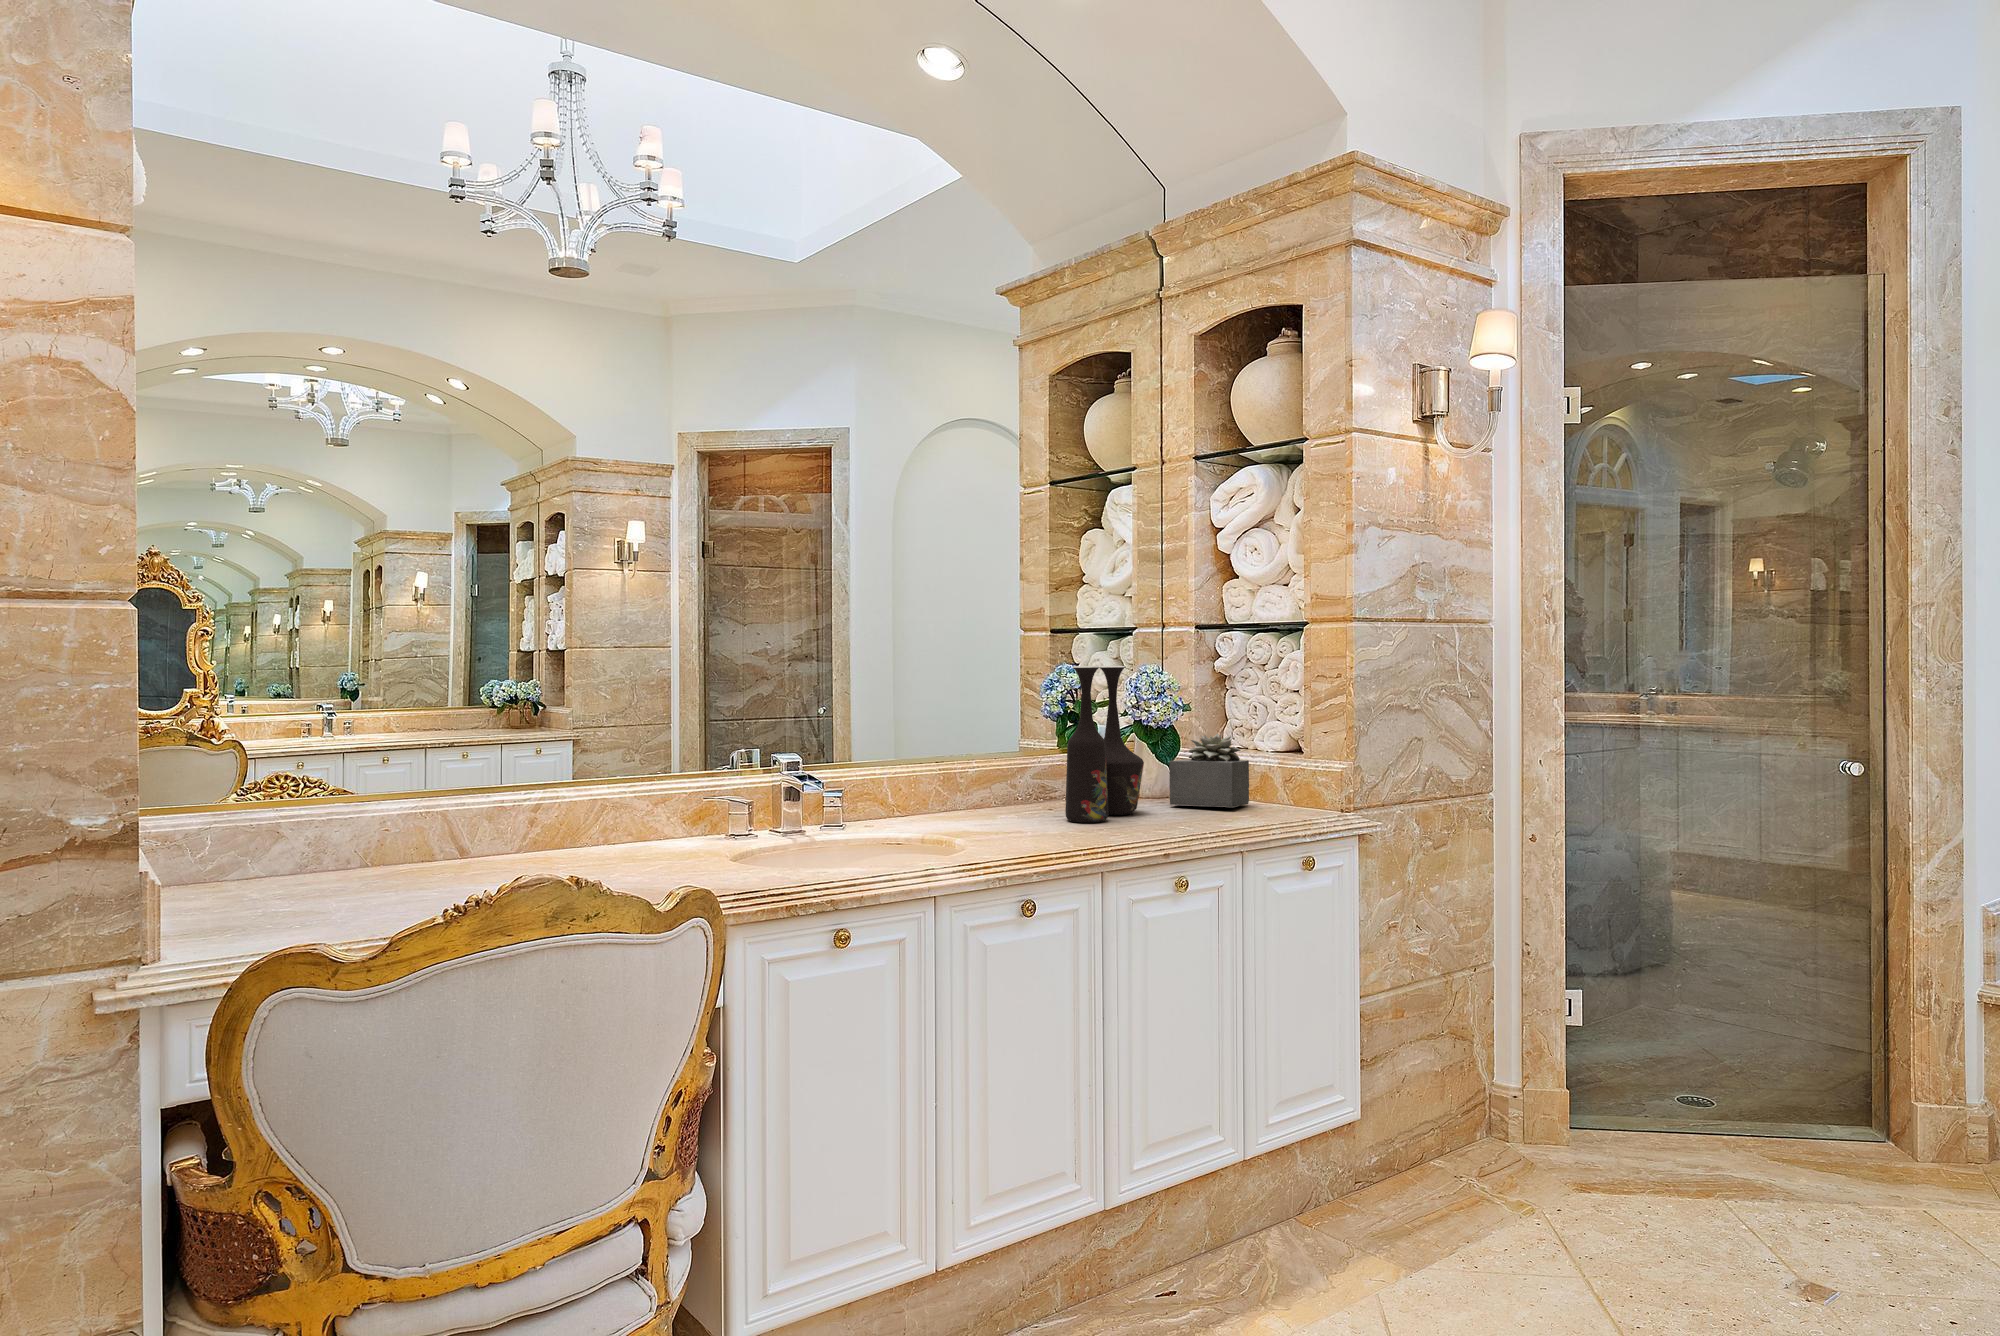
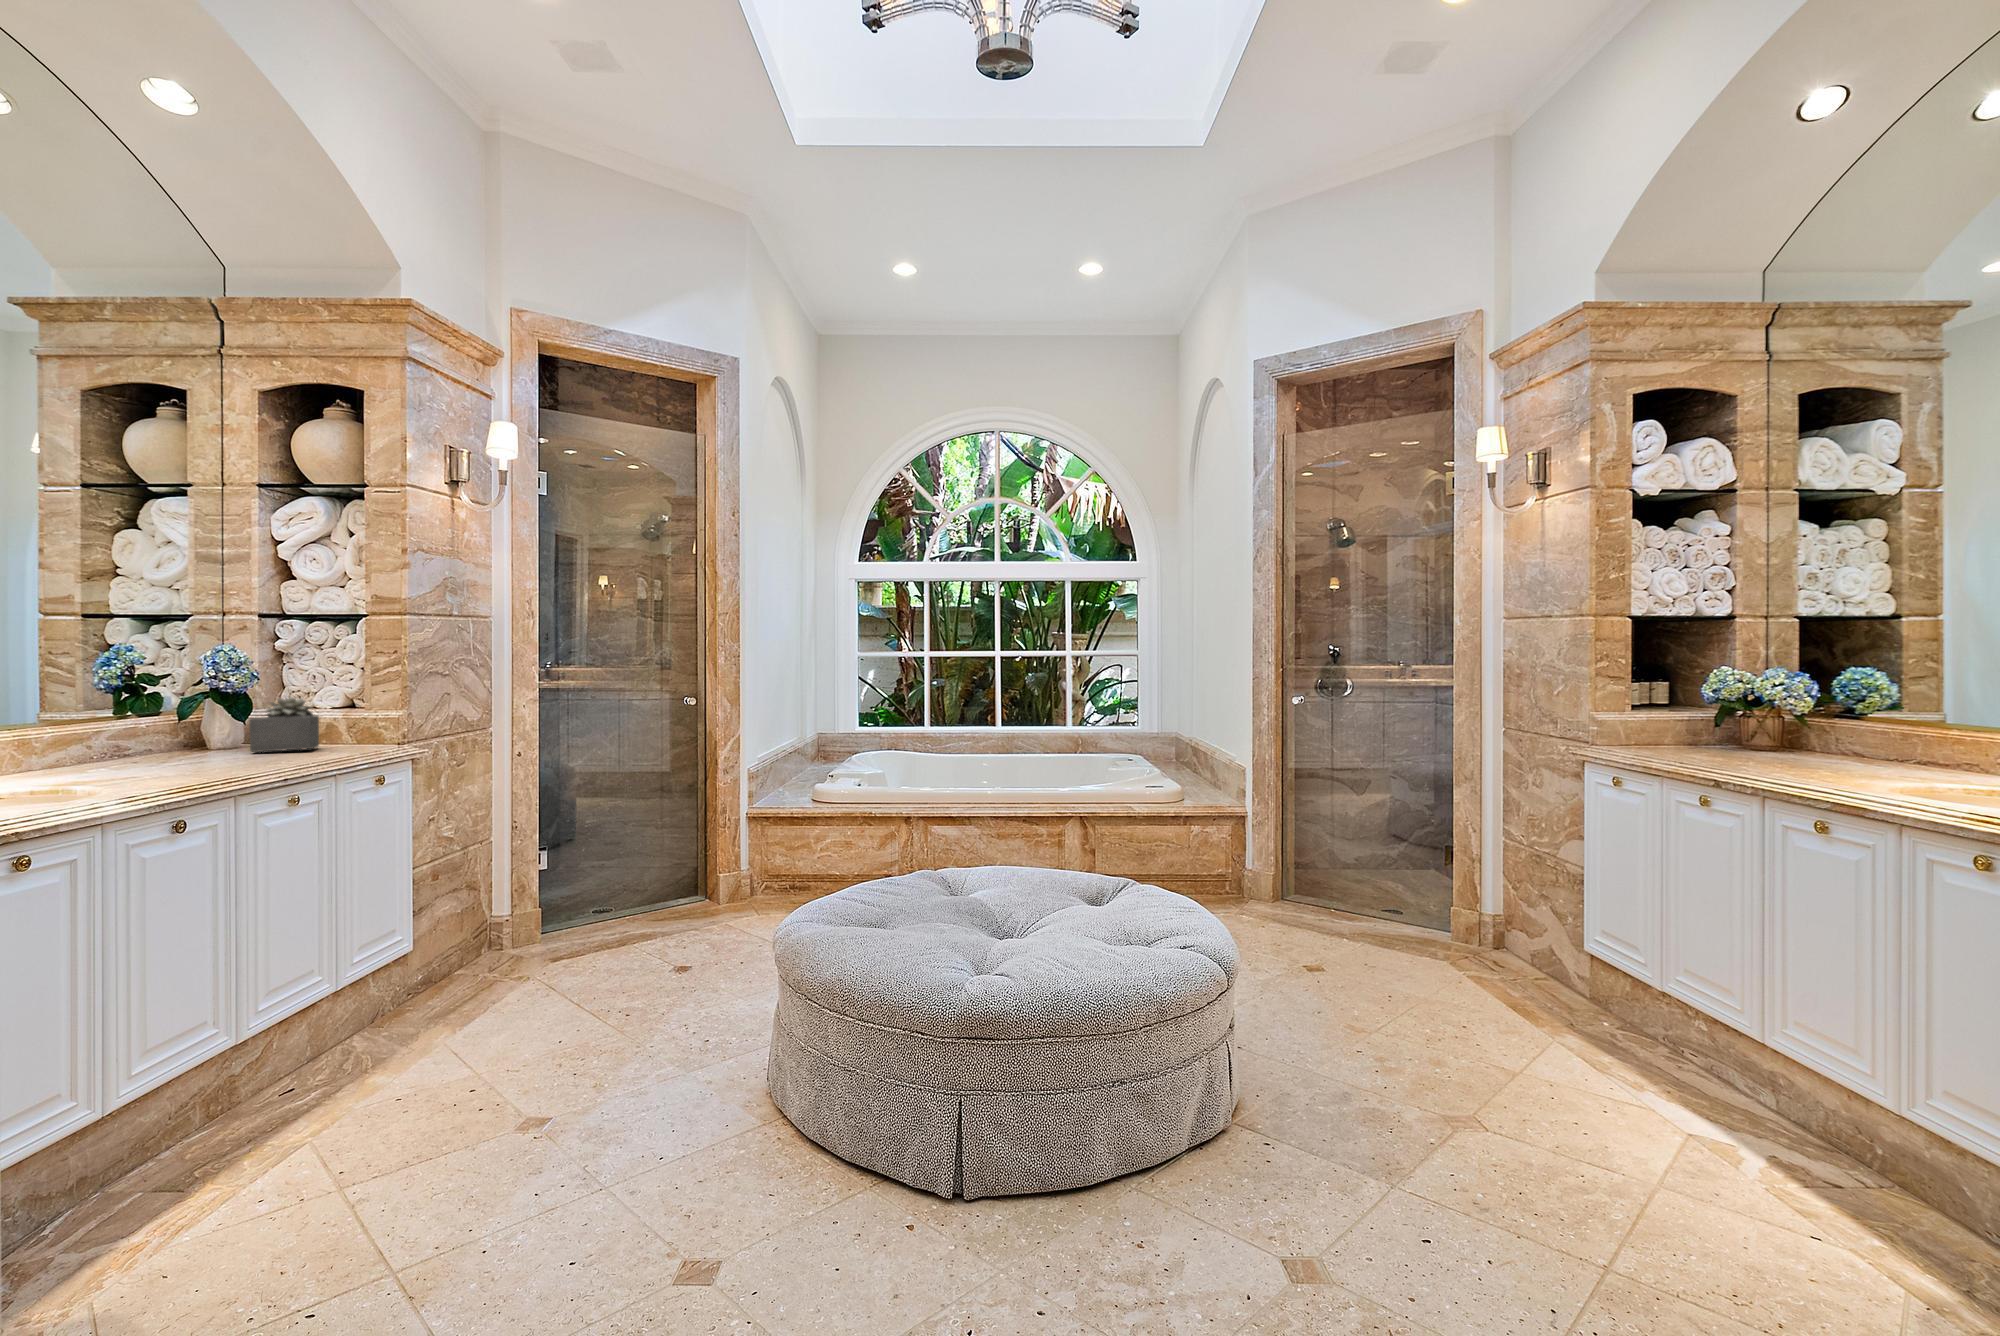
vase: present [1065,666,1144,823] -> none [164,645,232,768]

